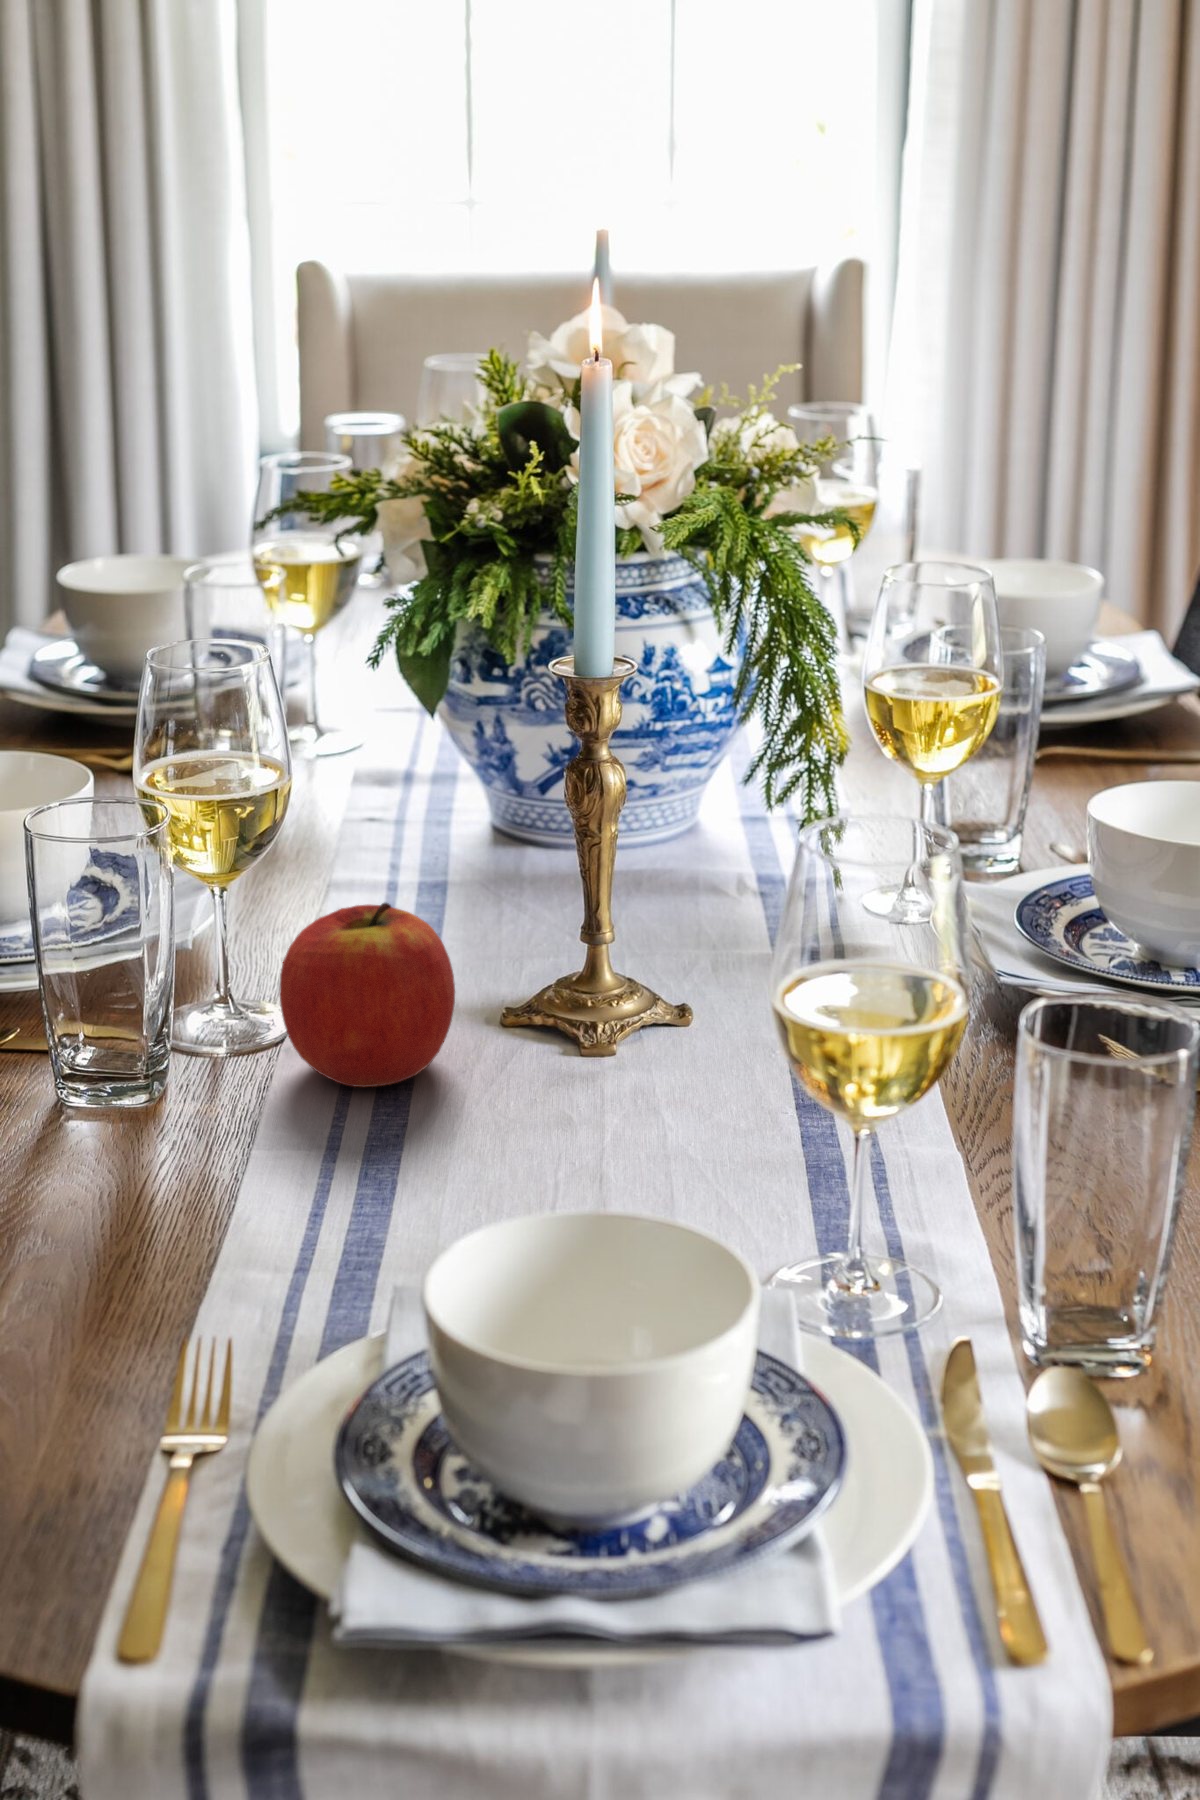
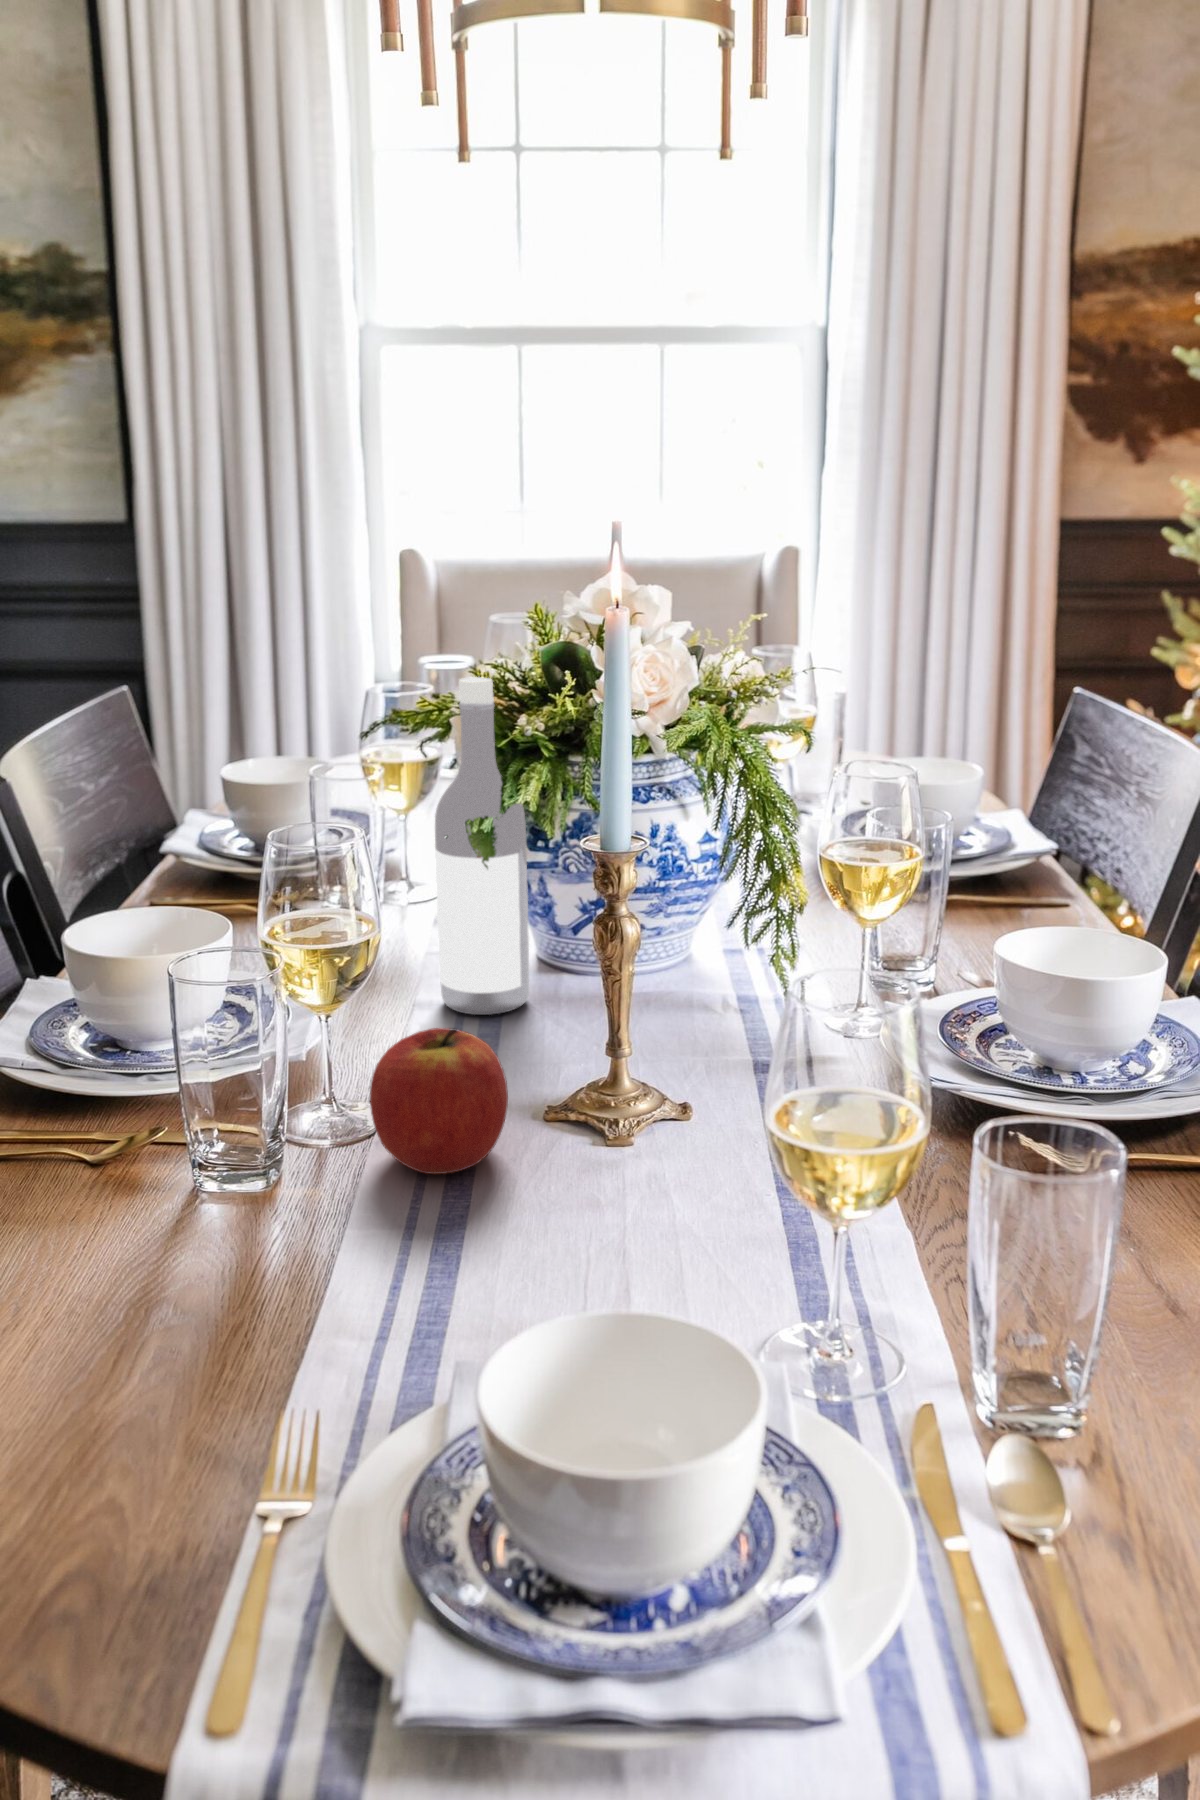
wine bottle: none [356,448,481,899] -> present [435,677,529,1015]

